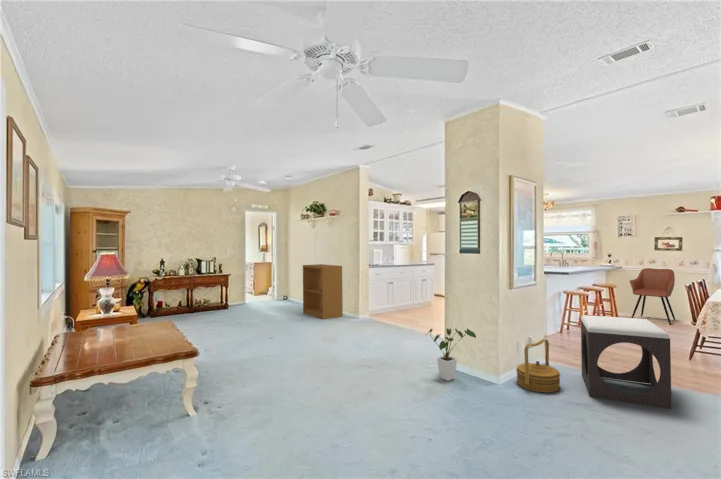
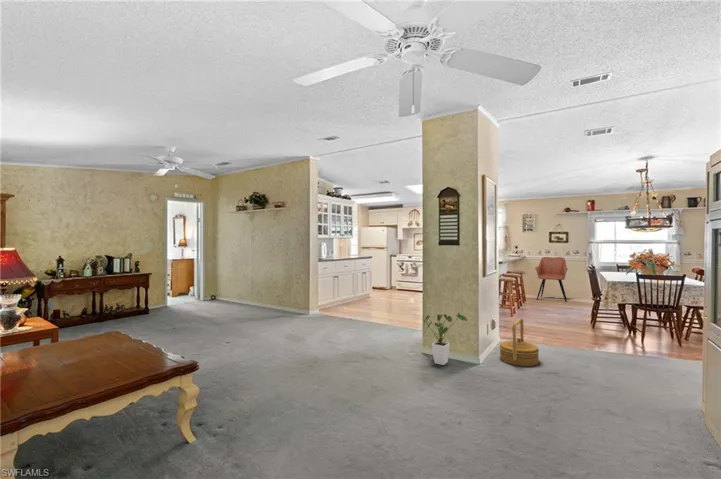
bookshelf: present [303,264,343,319] -> none [244,259,291,317]
footstool: present [581,315,672,409] -> none [543,295,627,367]

